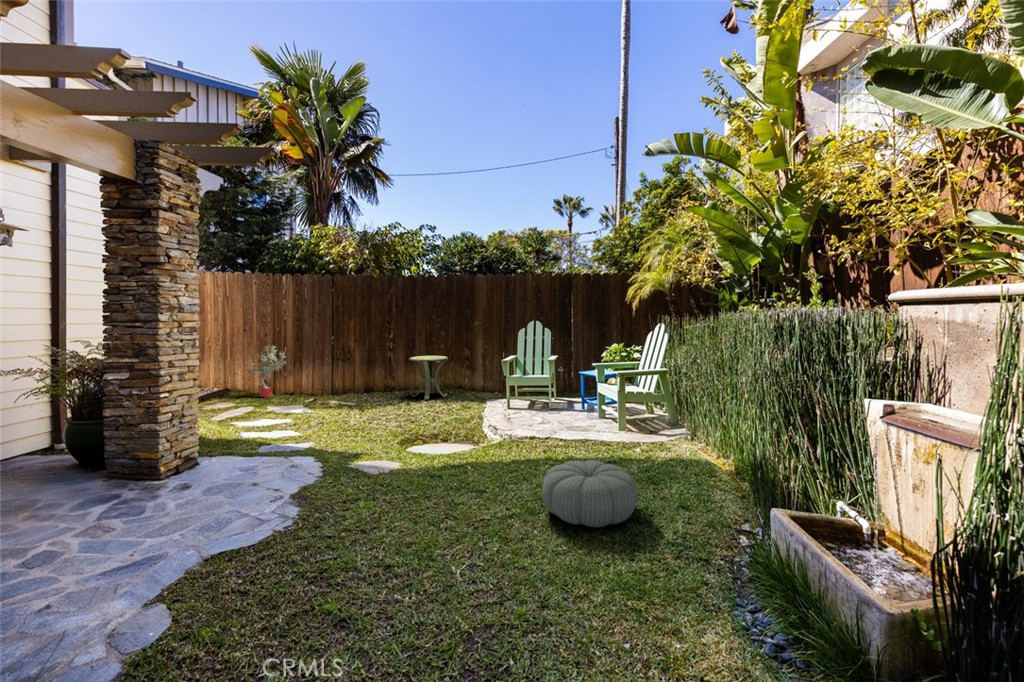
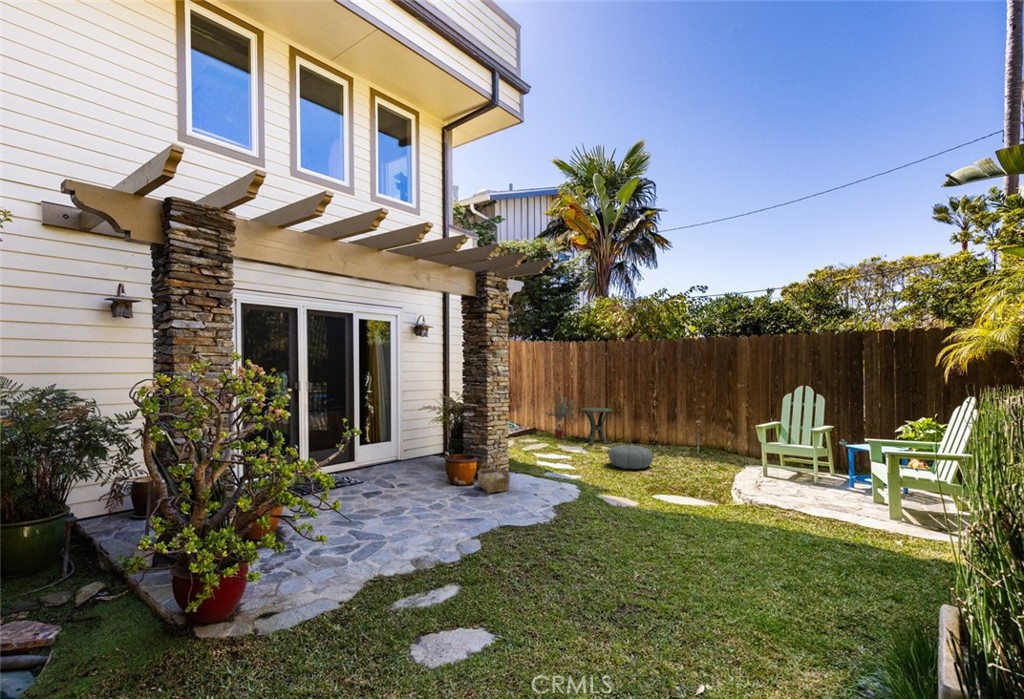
side table: present [409,356,448,400] -> present [581,408,612,444]
woven basket: none [141,450,207,500] -> present [478,463,510,493]
pouf: present [542,460,638,527] -> present [609,445,653,469]

